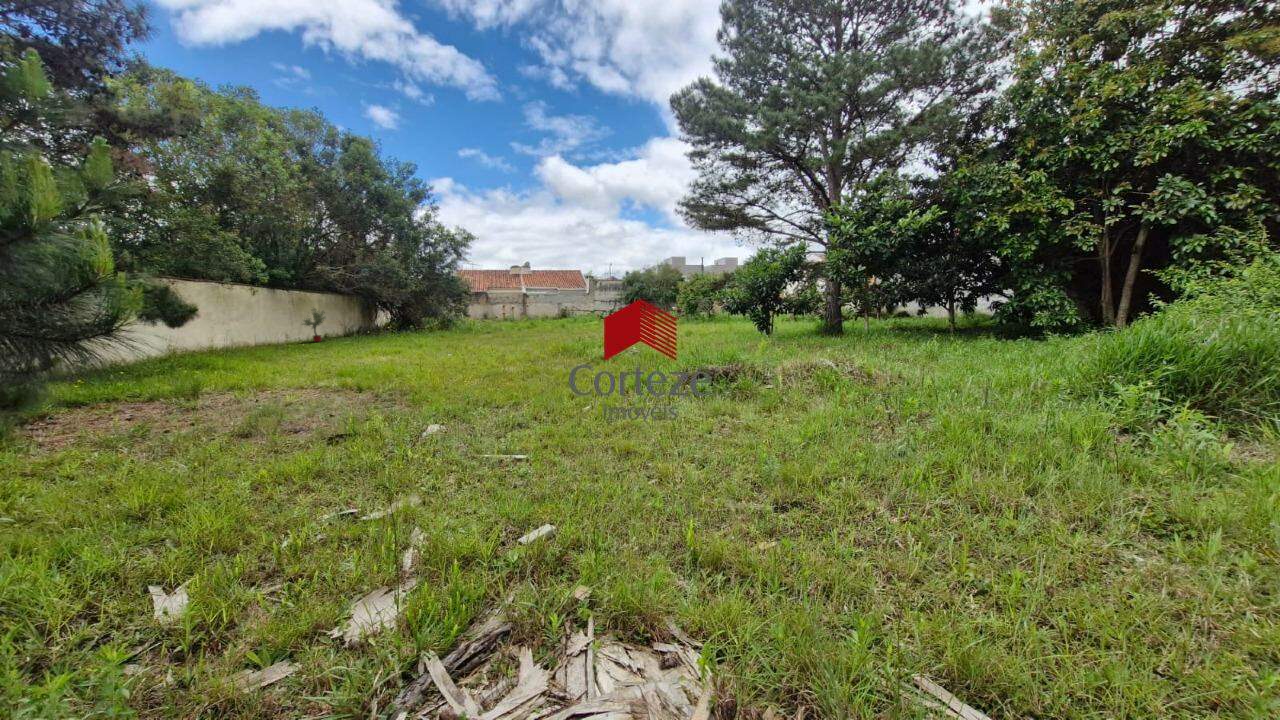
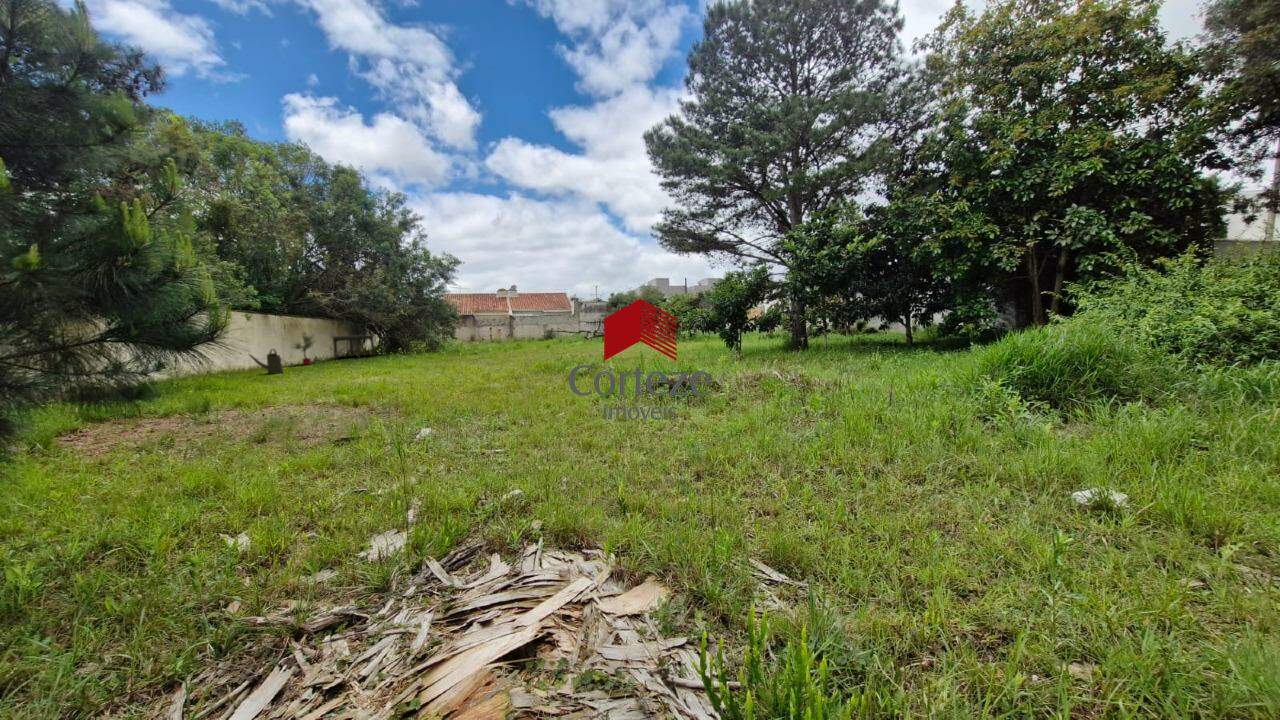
round table: none [342,312,387,336] -> present [332,335,375,359]
watering can: none [256,326,295,352] -> present [249,349,283,374]

